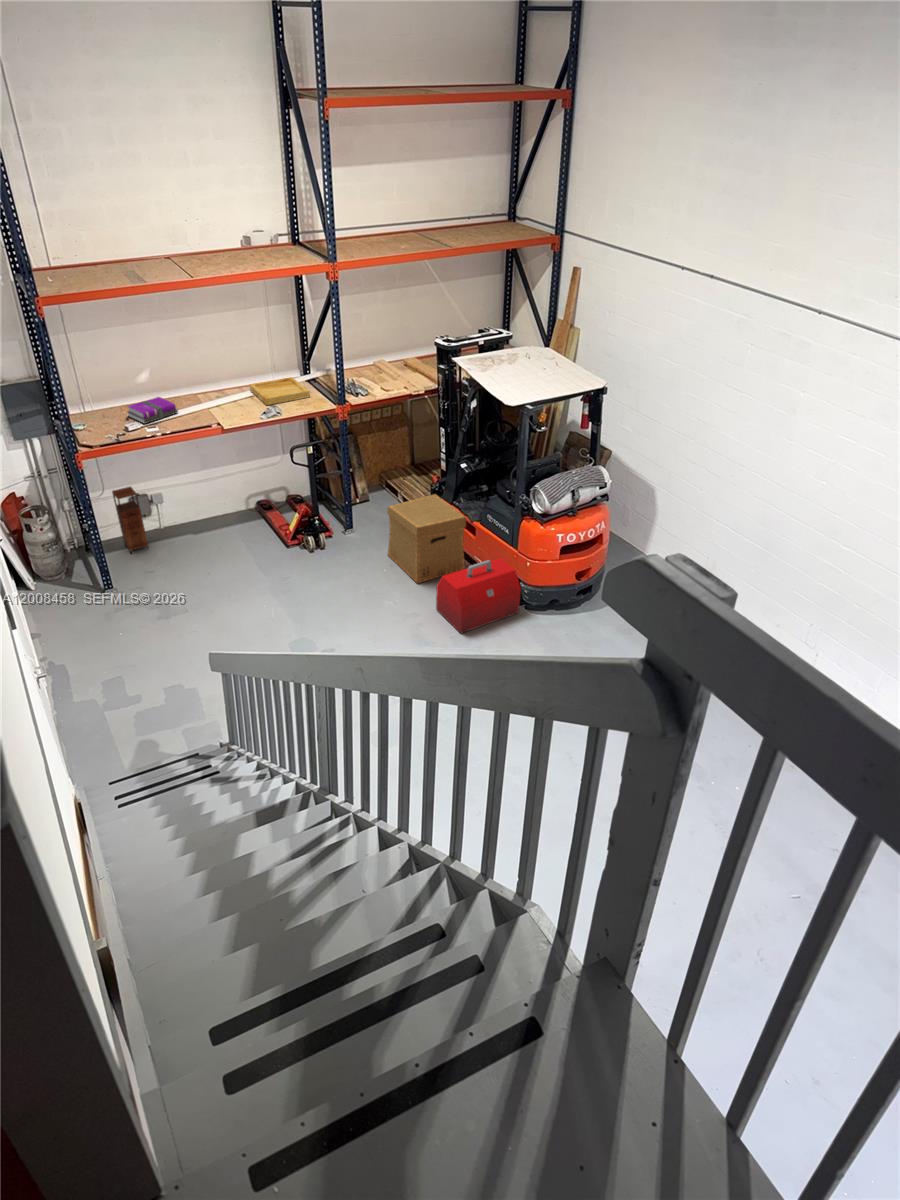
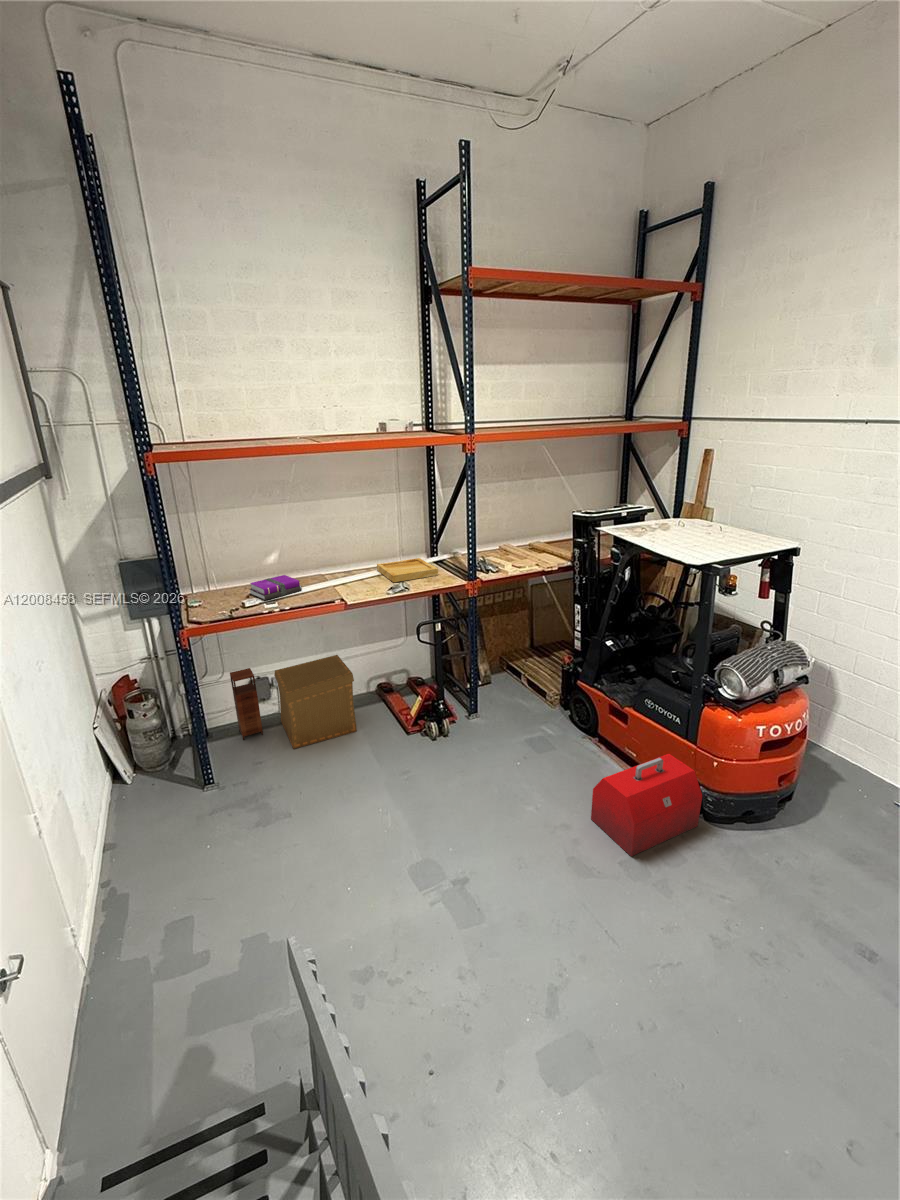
cardboard box: present [387,494,466,583] -> present [274,655,357,749]

